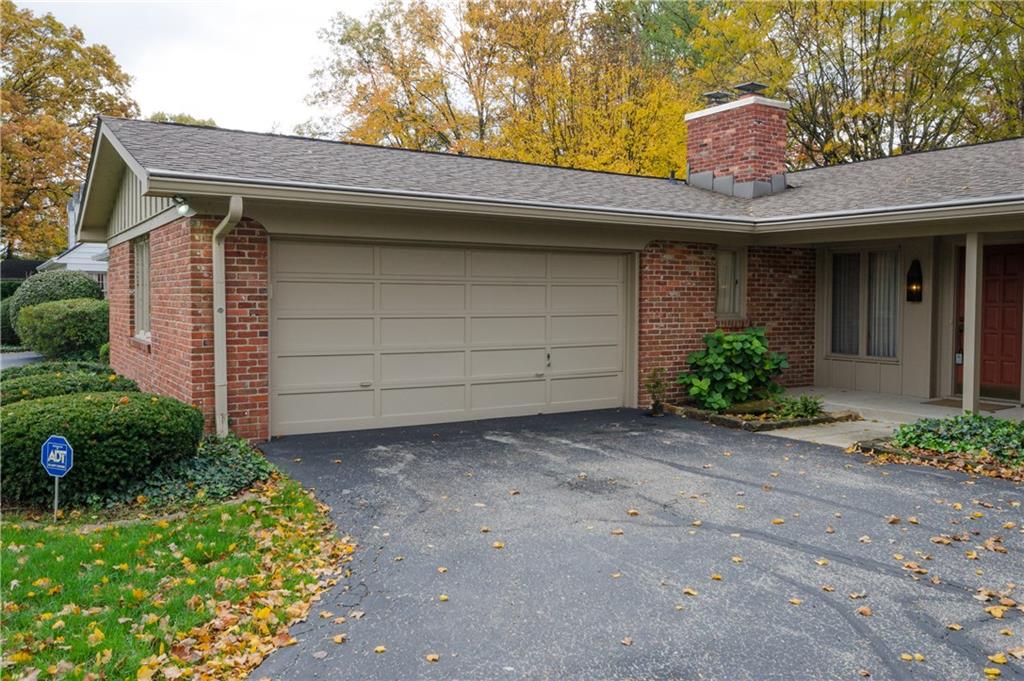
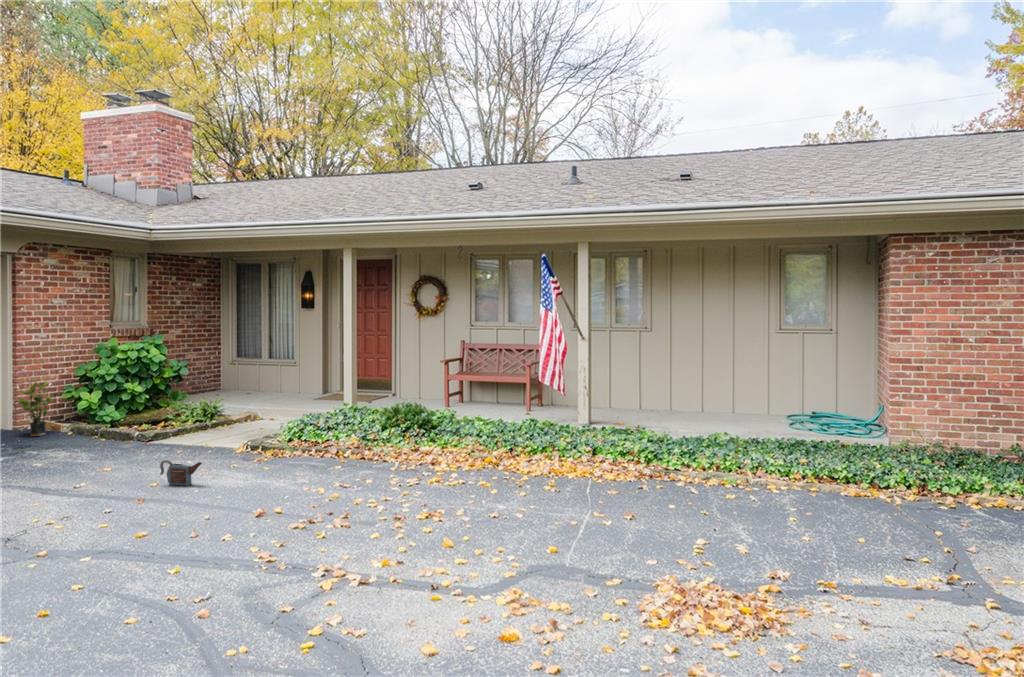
watering can: none [778,449,820,476] -> present [160,460,202,485]

